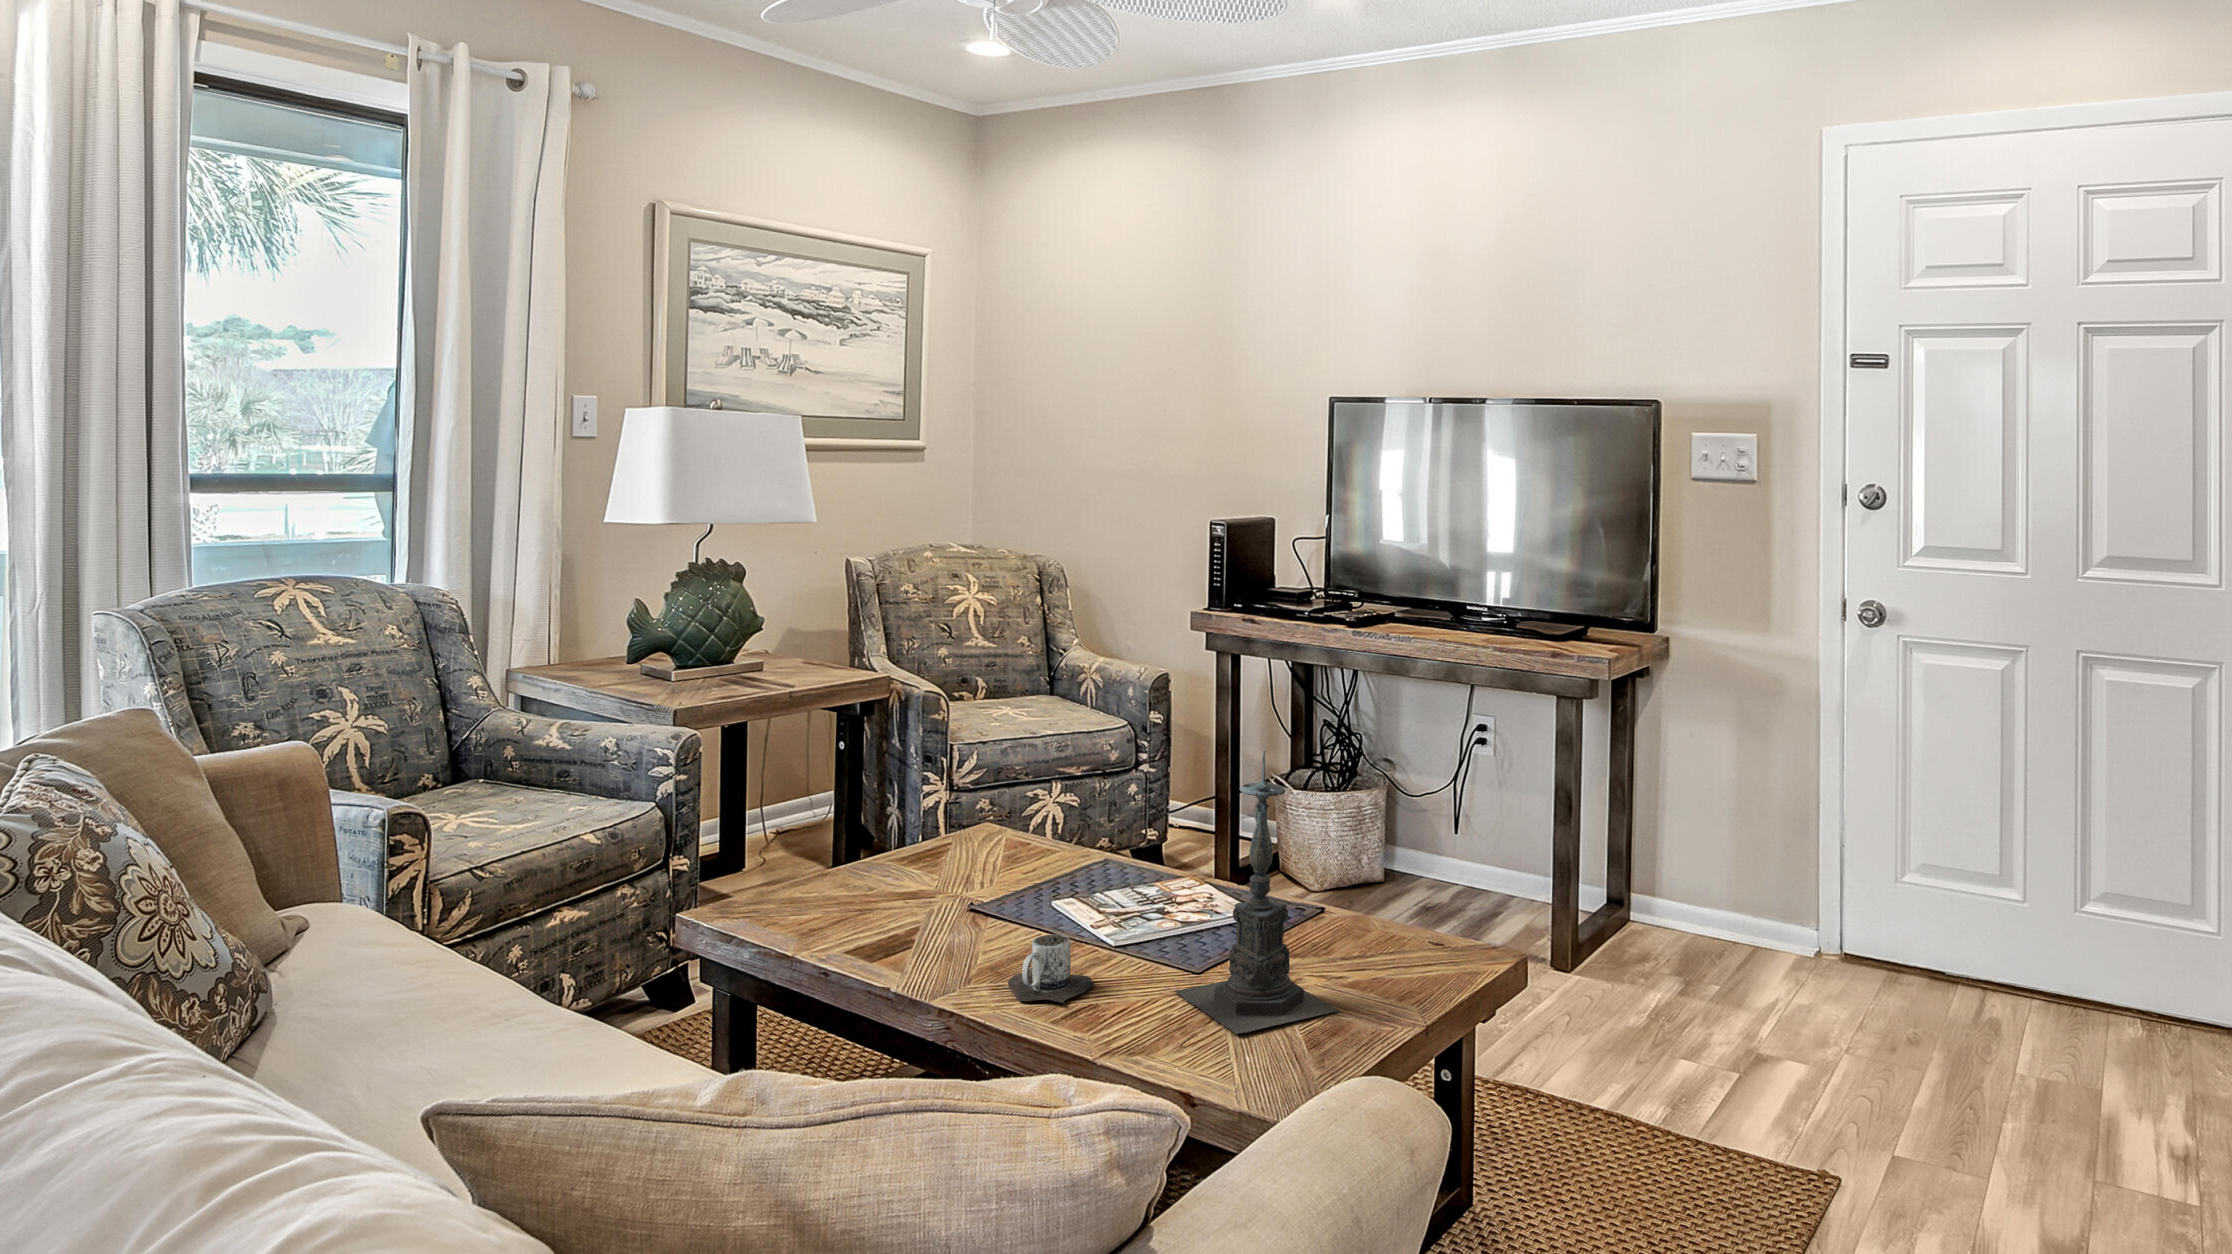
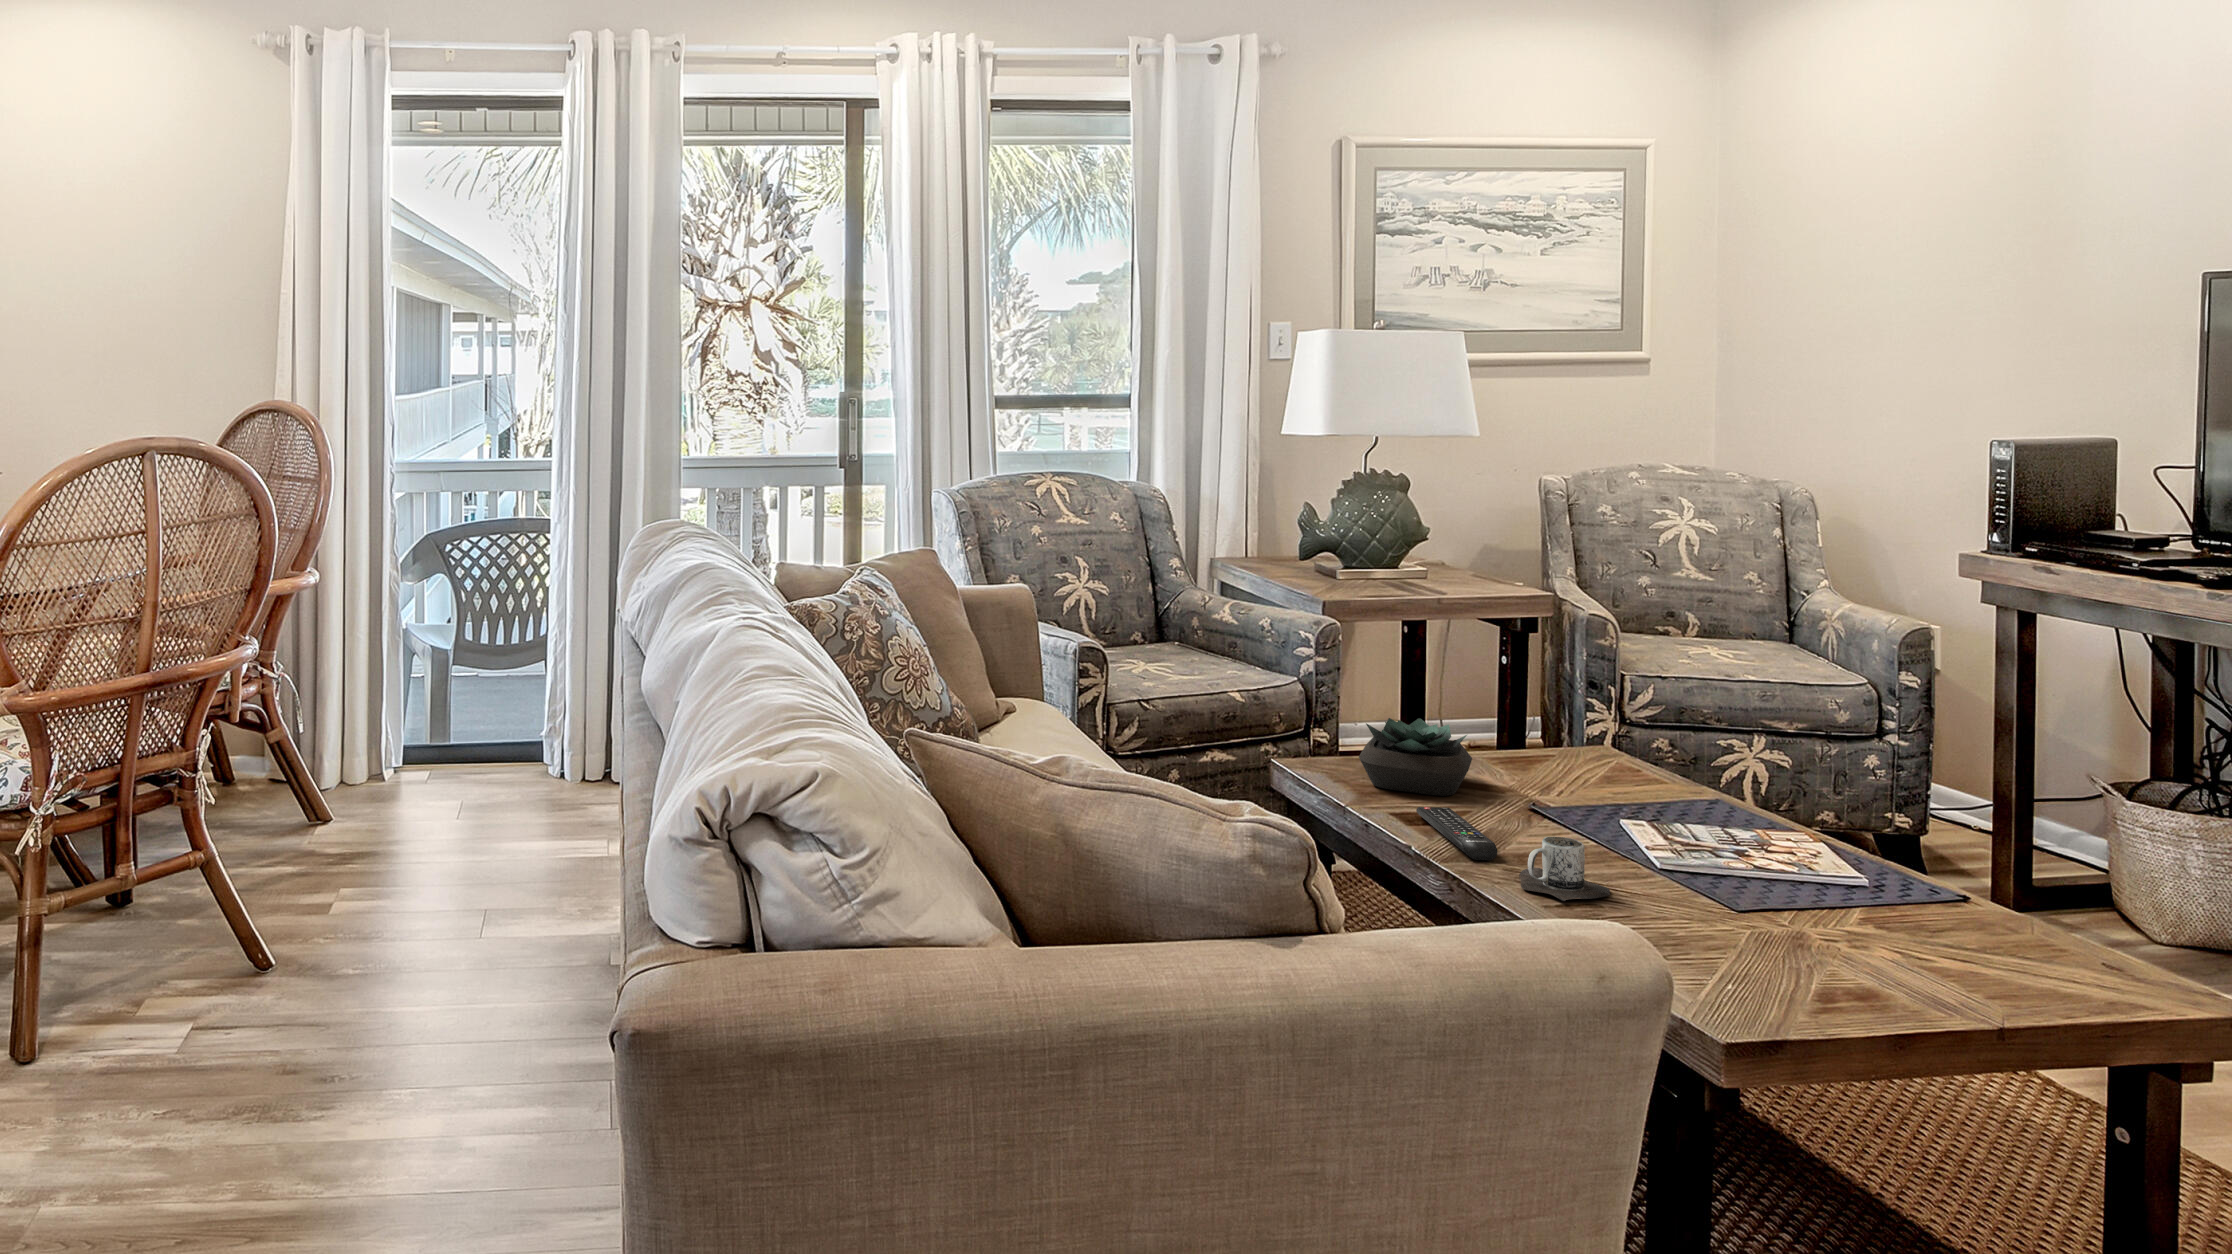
candle holder: present [1174,751,1338,1034] -> none [1695,690,1890,992]
succulent plant: none [790,832,908,921] -> present [1359,718,1472,796]
remote control: none [874,928,978,981] -> present [1416,807,1498,860]

